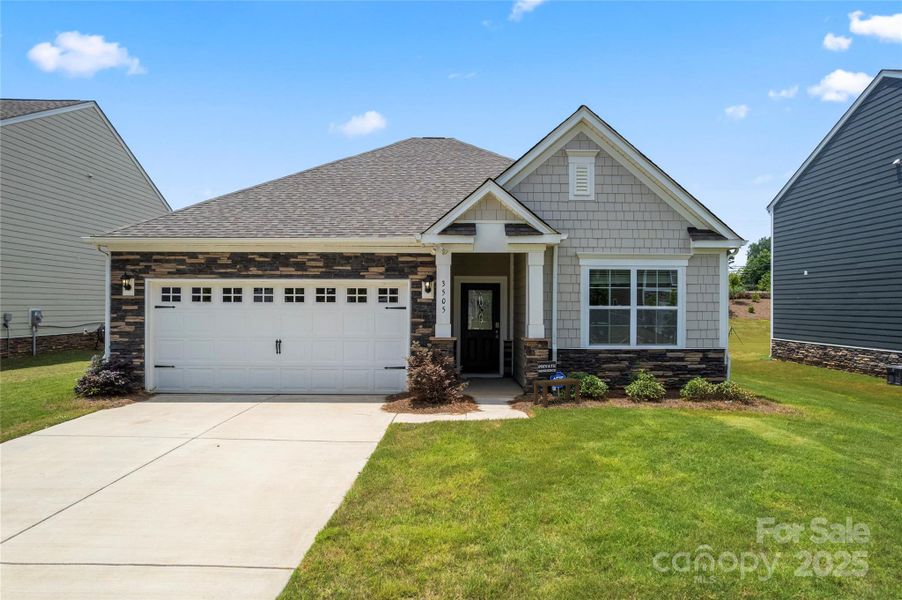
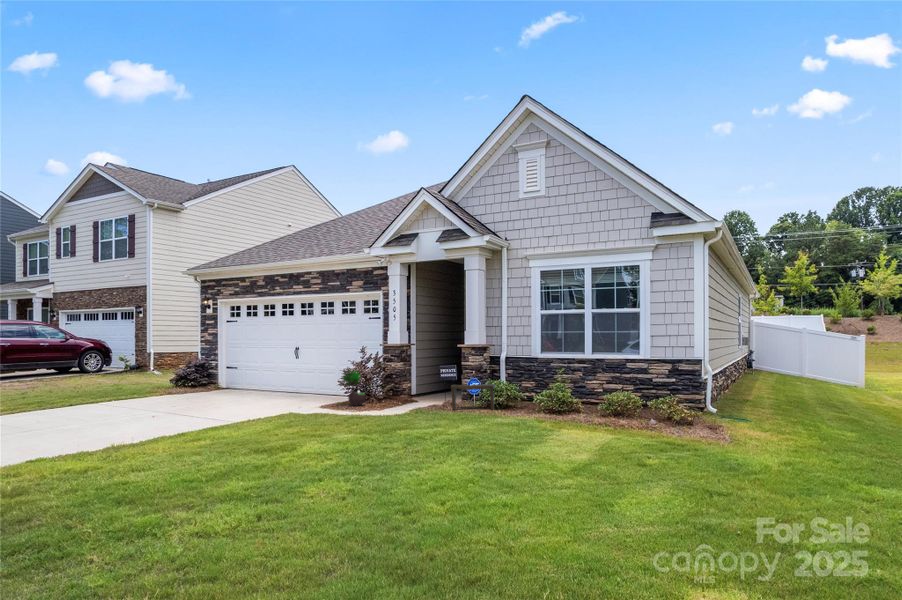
potted tree: none [413,366,439,409] -> present [342,370,365,406]

